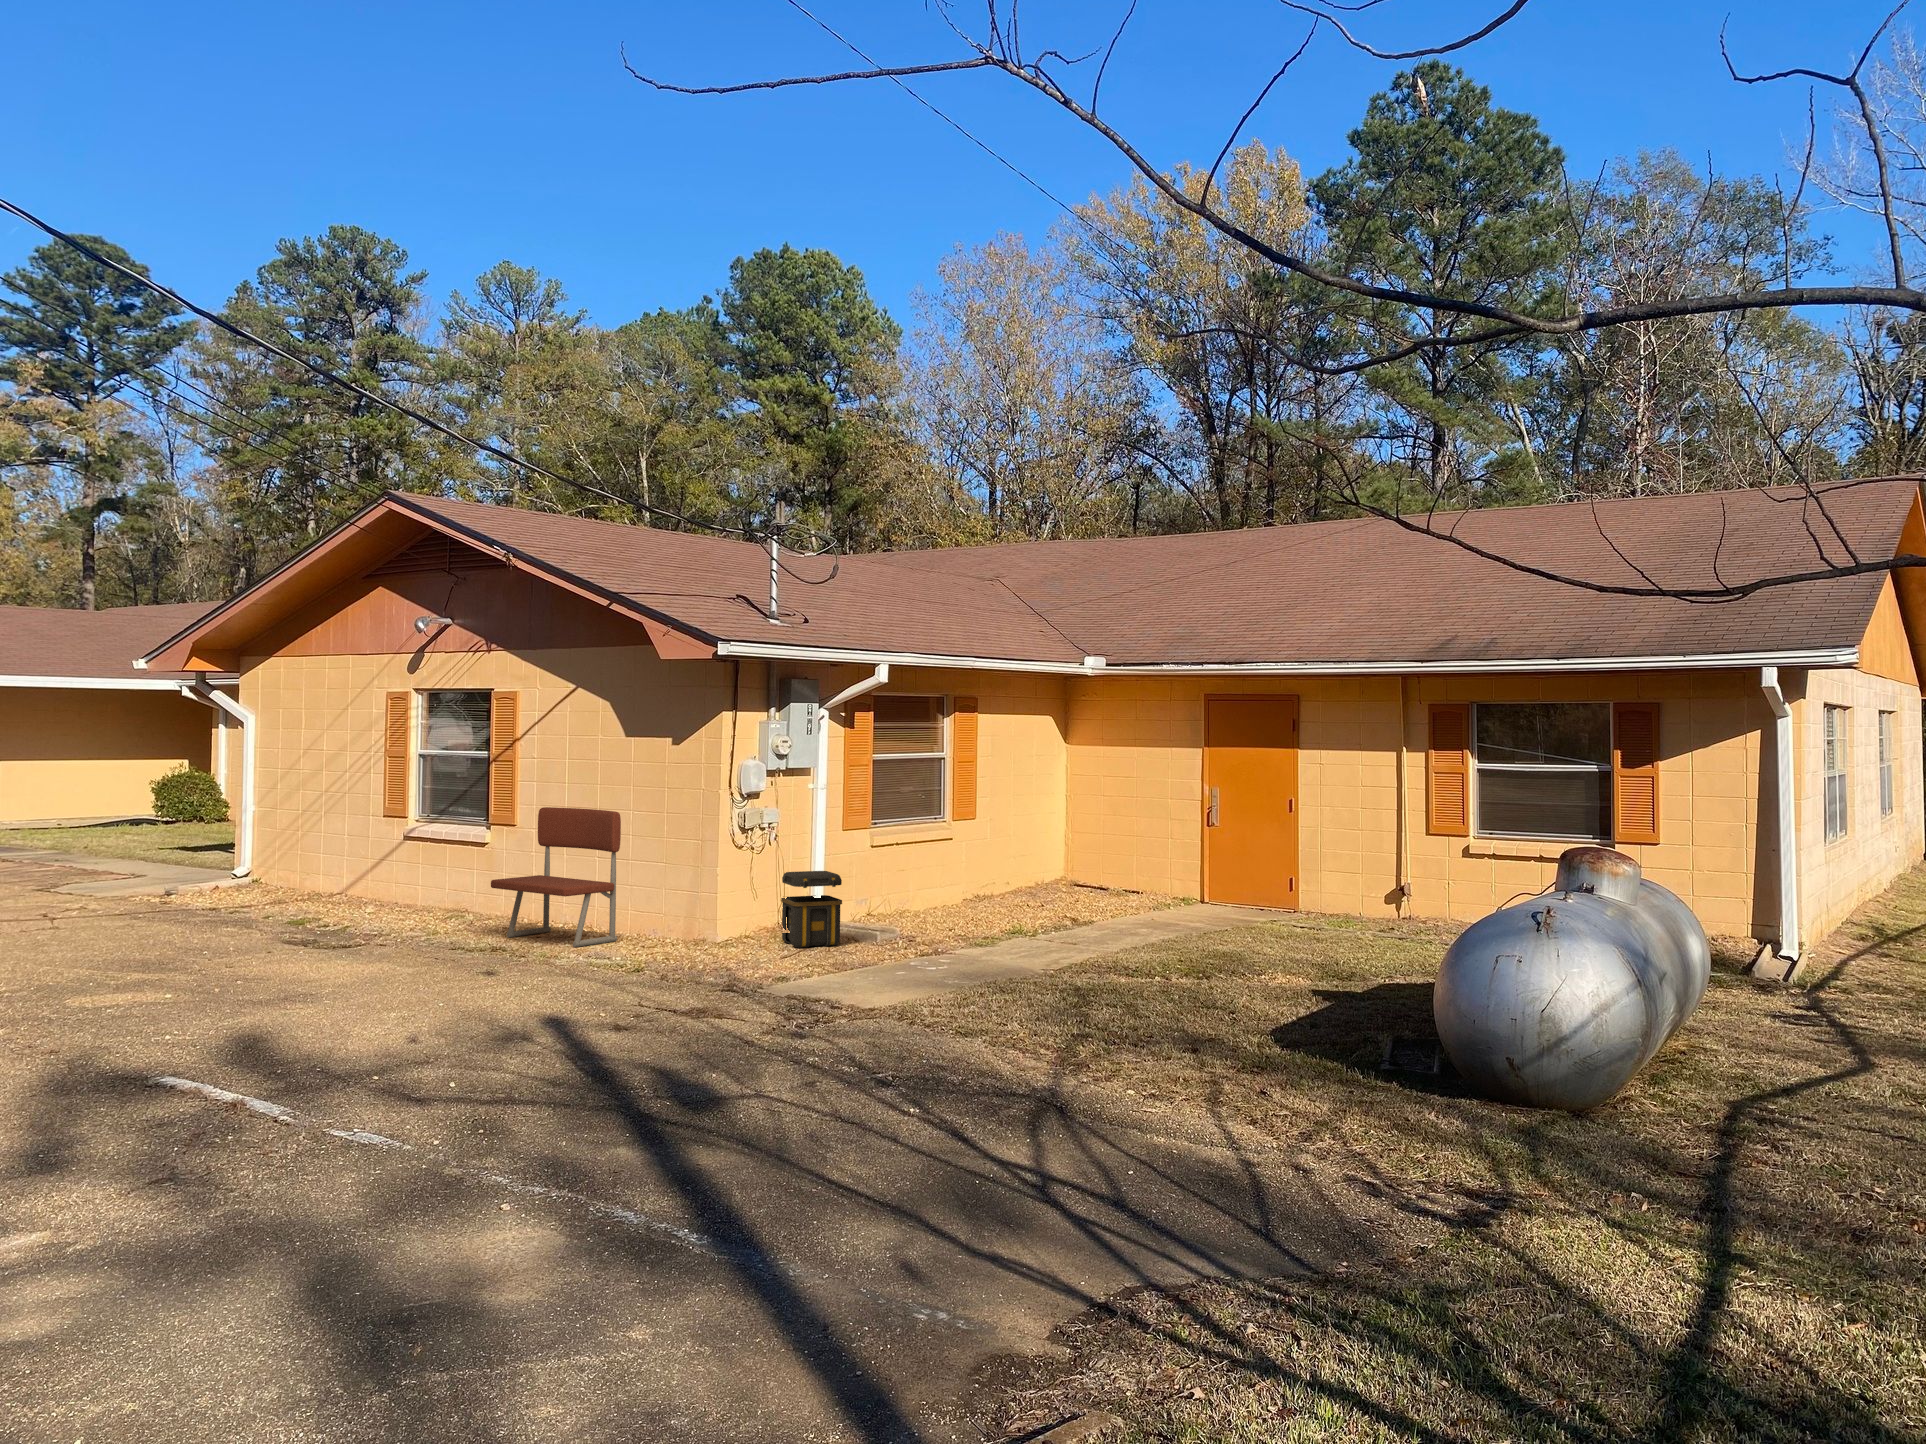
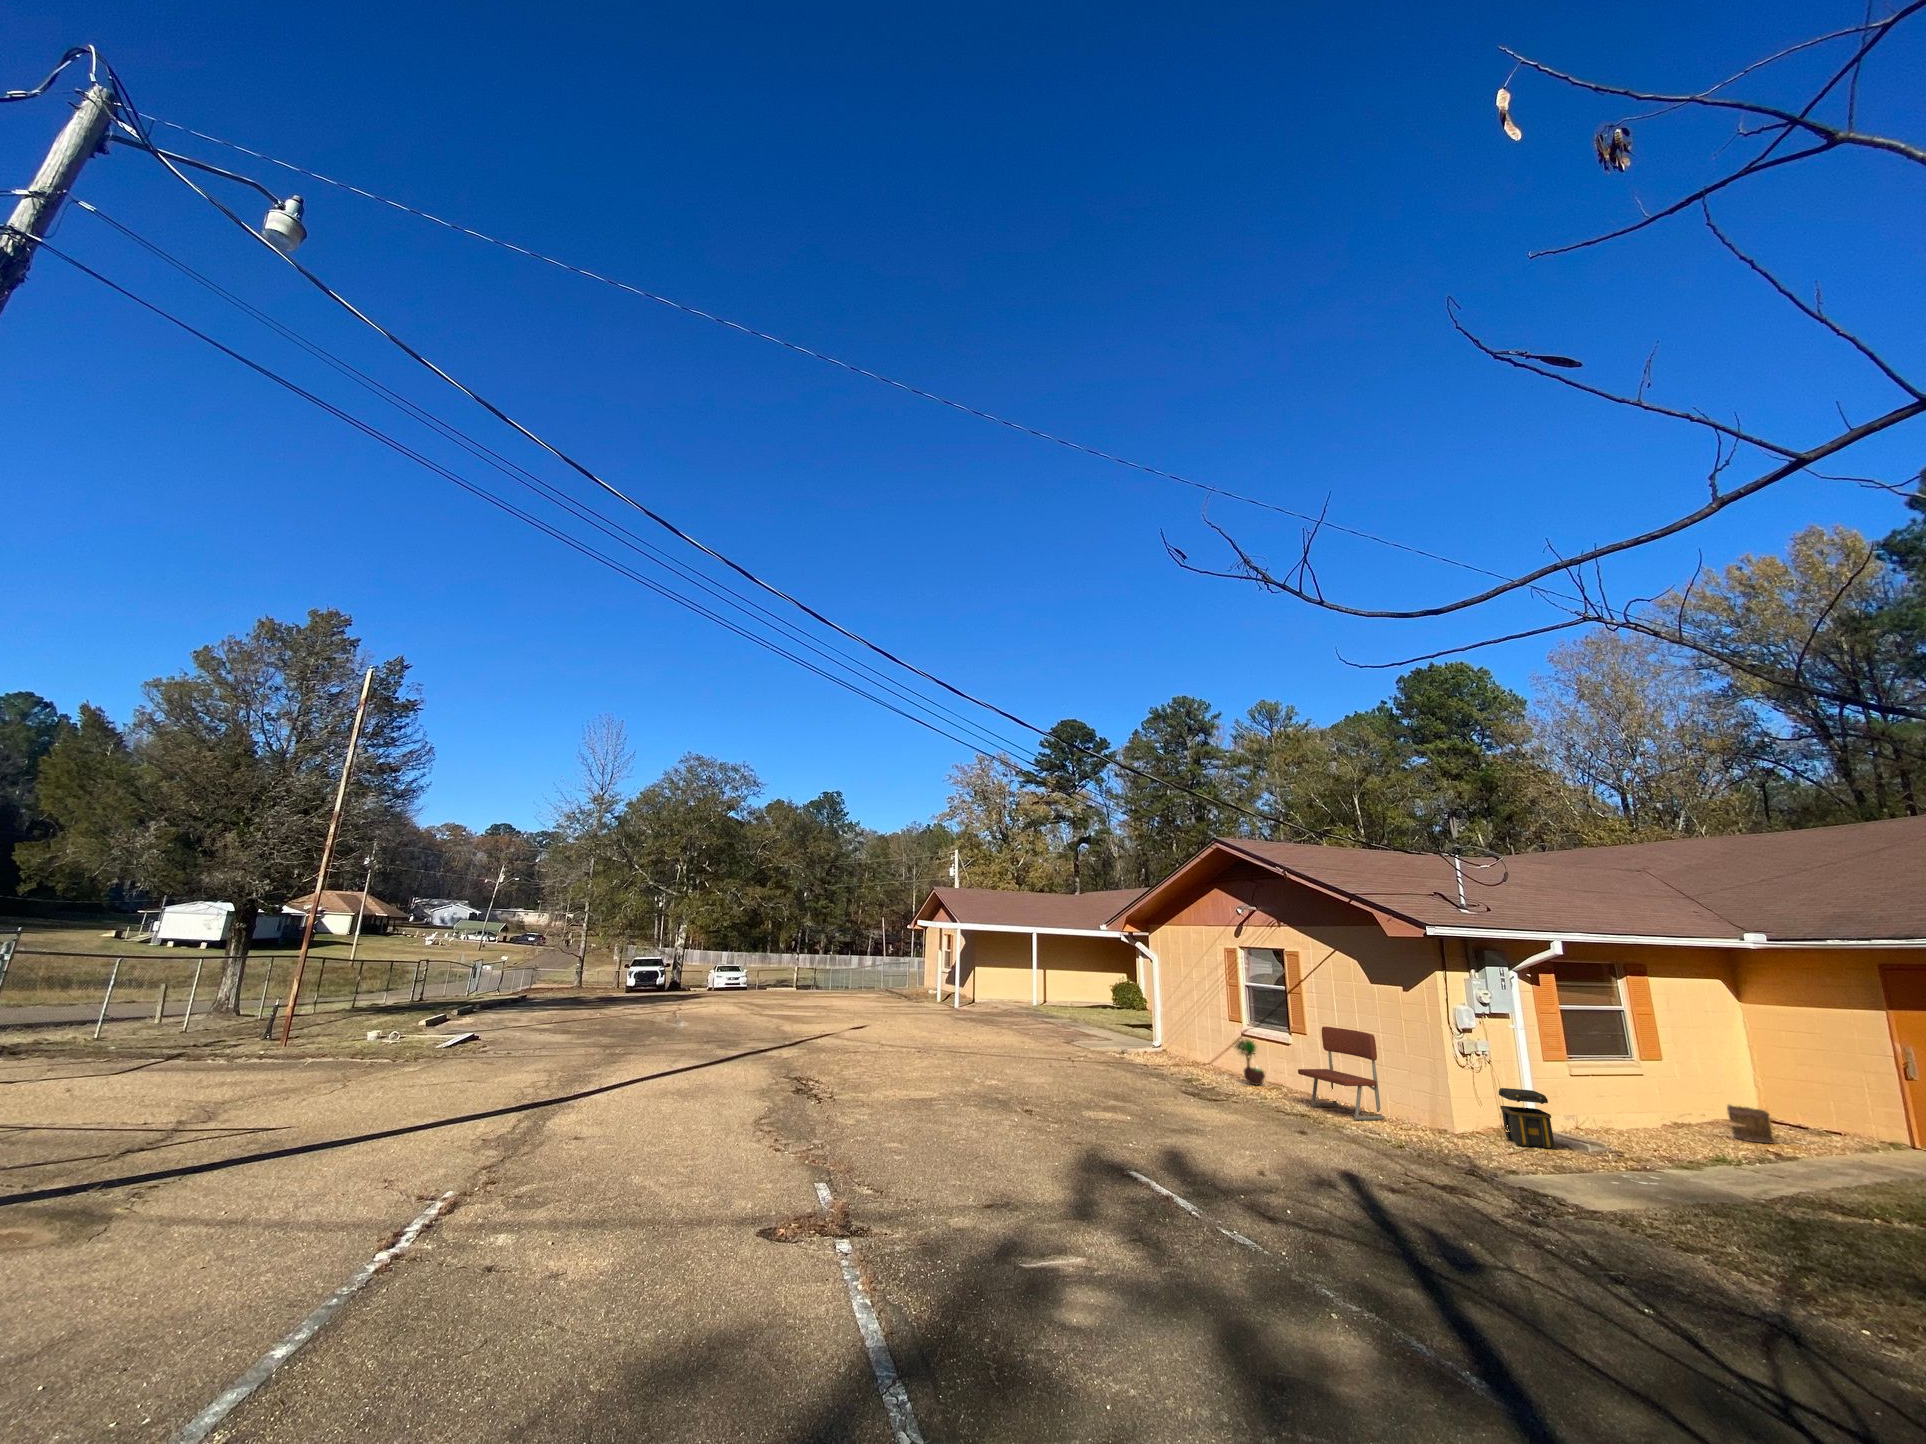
potted tree: none [378,832,438,917] -> present [1235,1038,1265,1085]
bucket: none [1029,864,1069,906] -> present [1727,1105,1774,1143]

